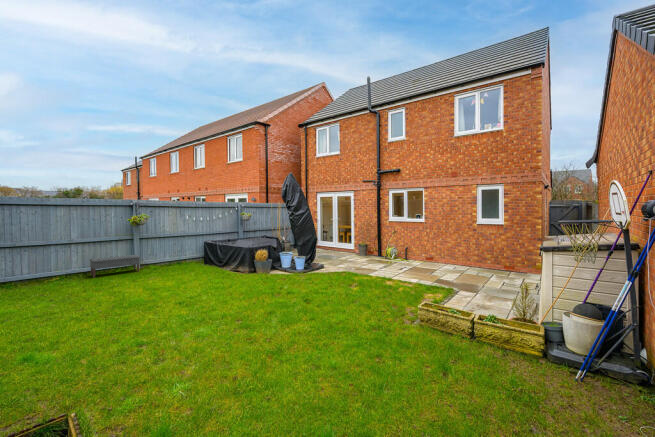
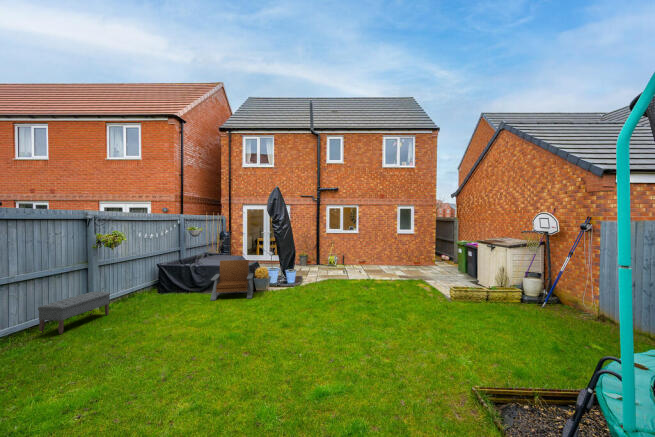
lounge chair: none [203,241,248,277] -> present [211,260,254,300]

